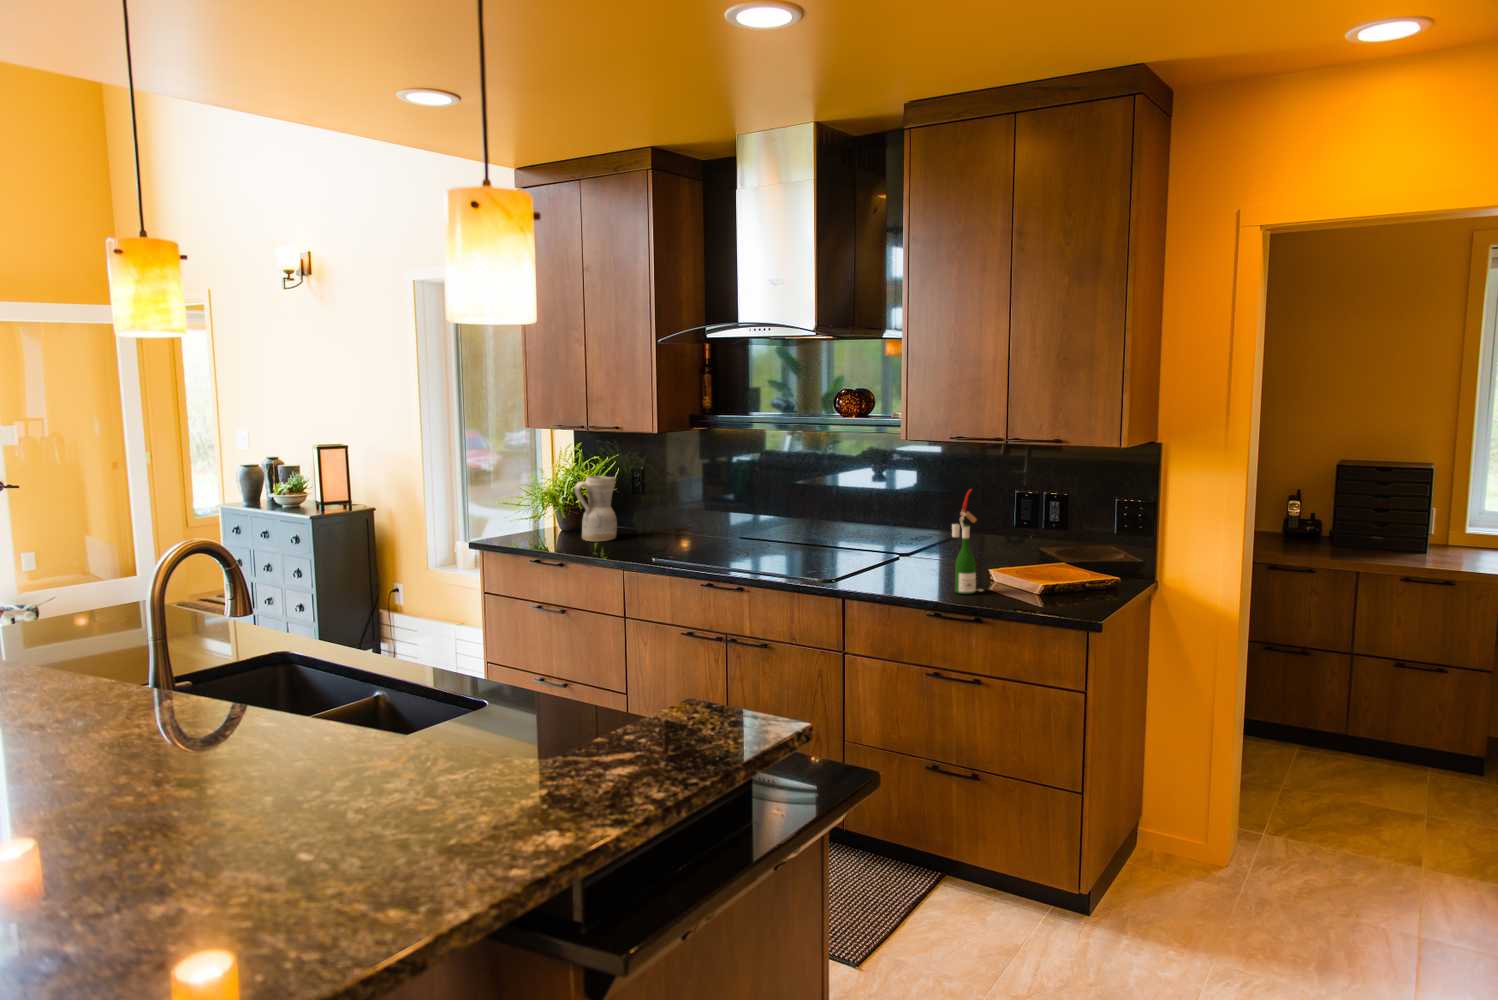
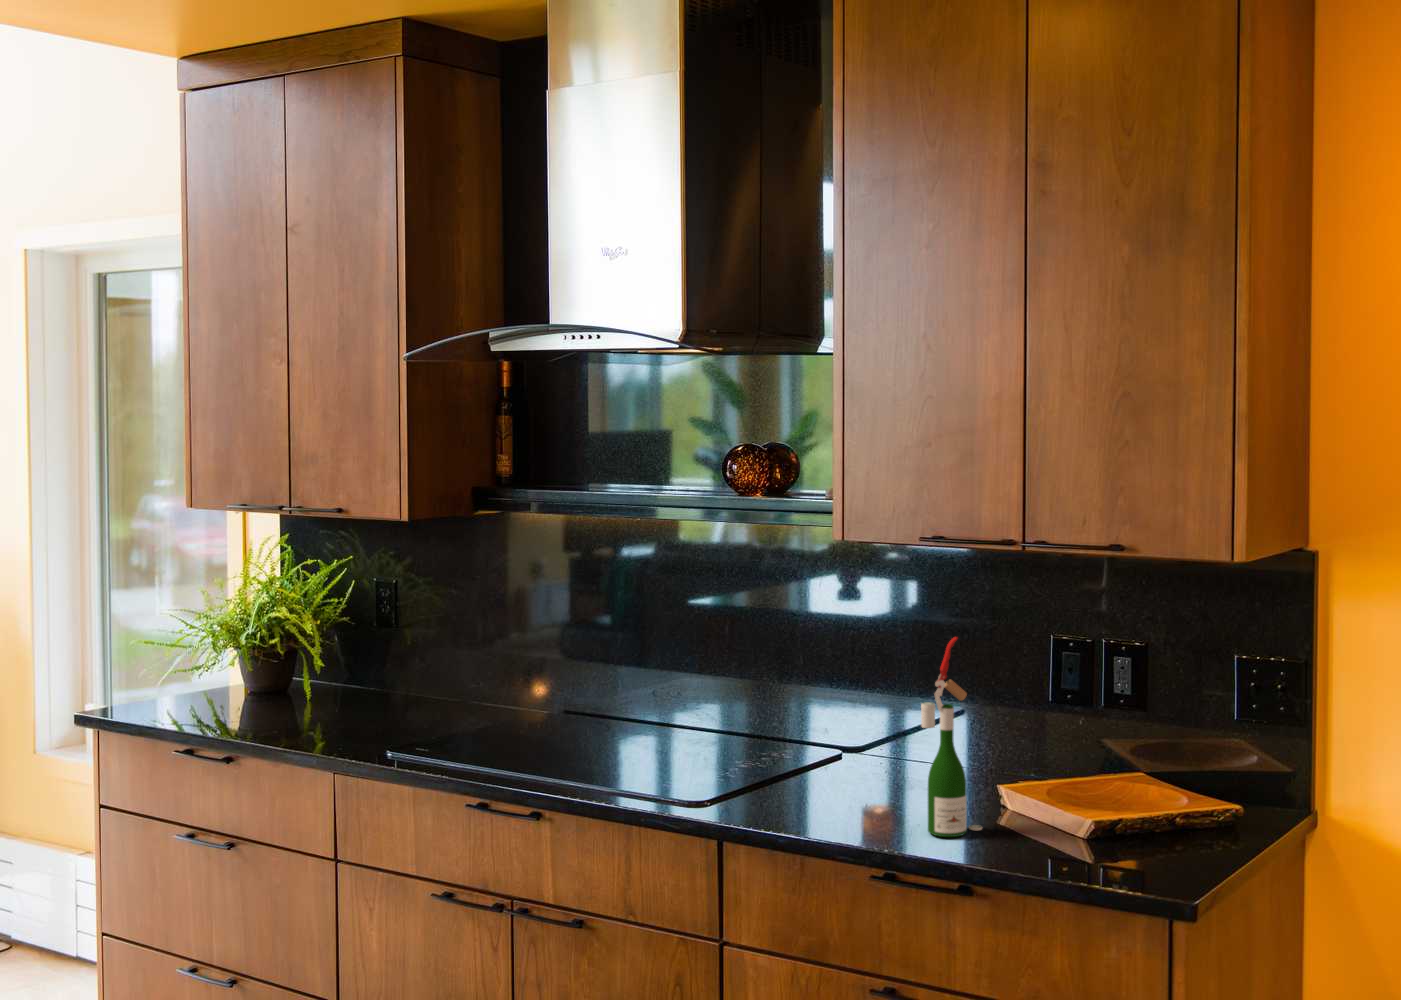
ceramic pitcher: present [575,476,617,541] -> none [260,597,339,715]

